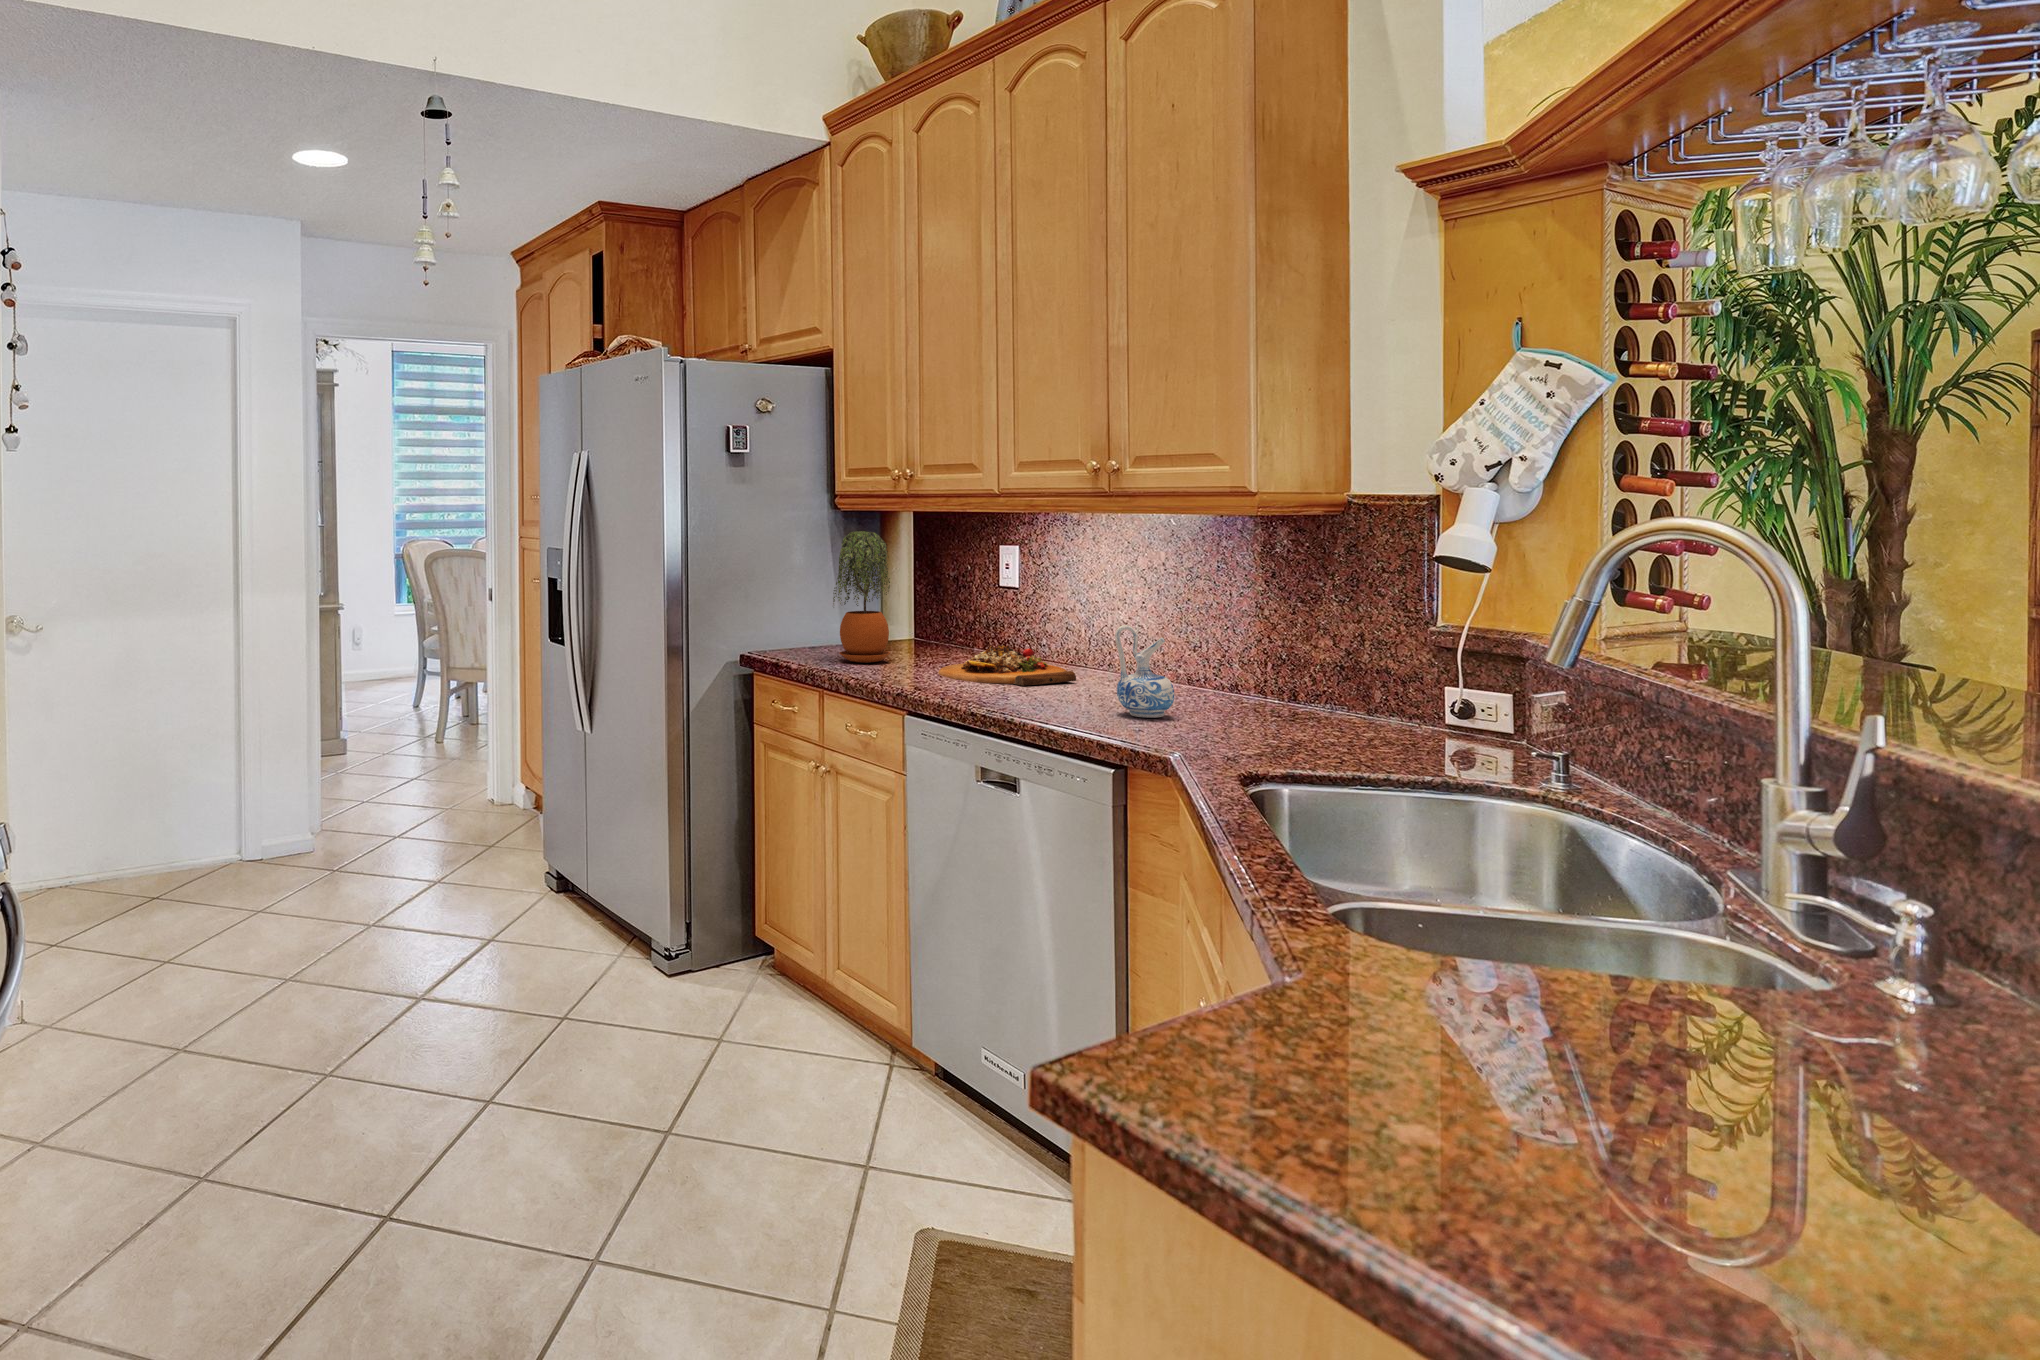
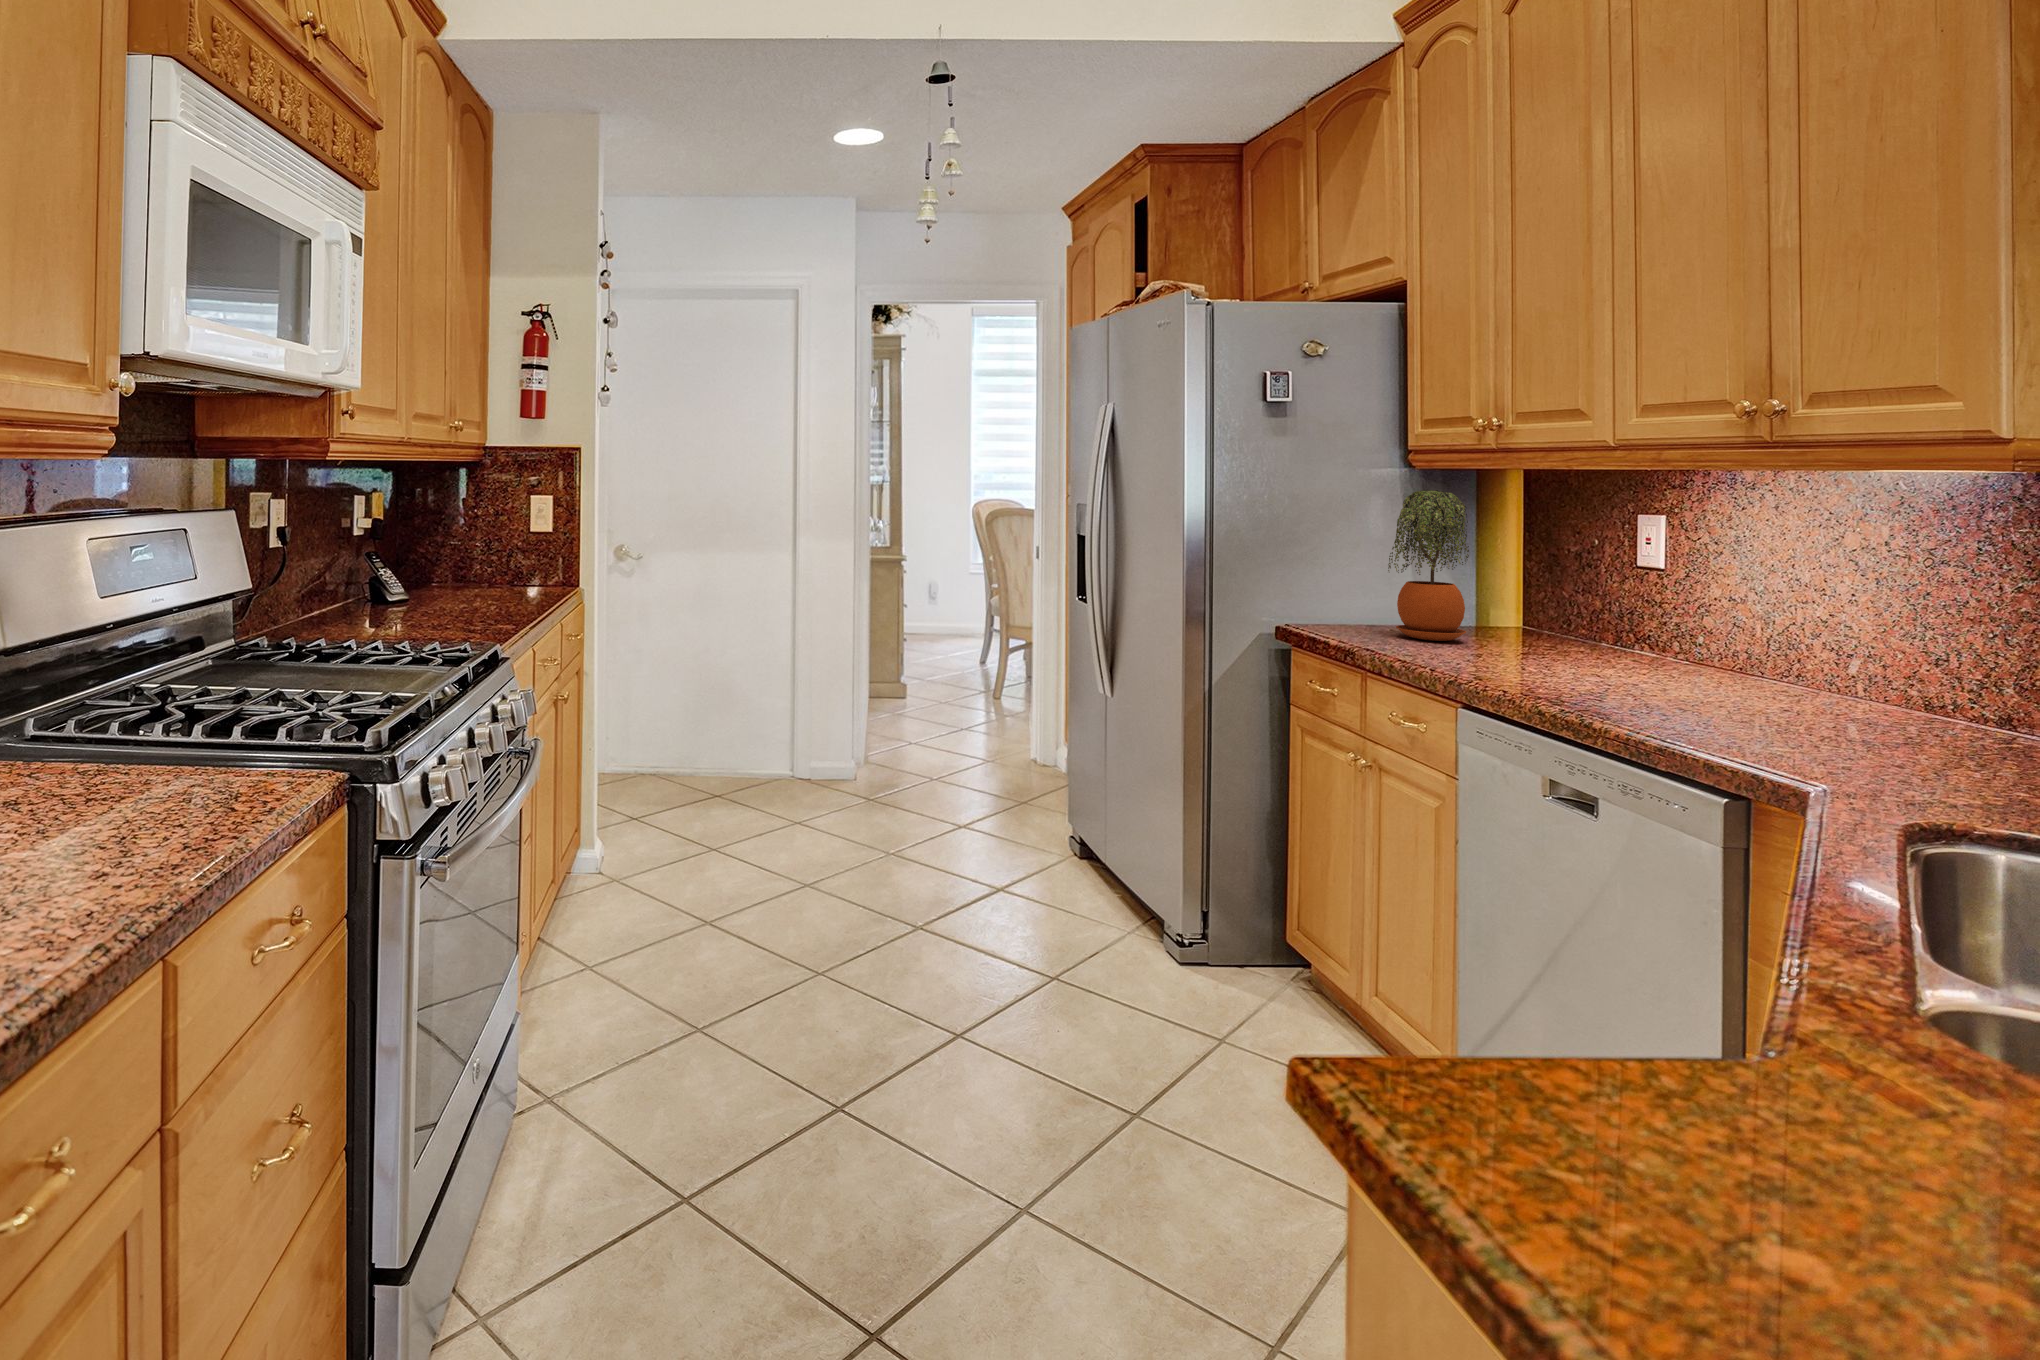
ceramic pitcher: present [1115,625,1174,718] -> none [1783,623,1890,752]
cutting board: present [938,645,1077,686] -> none [1525,636,1744,692]

